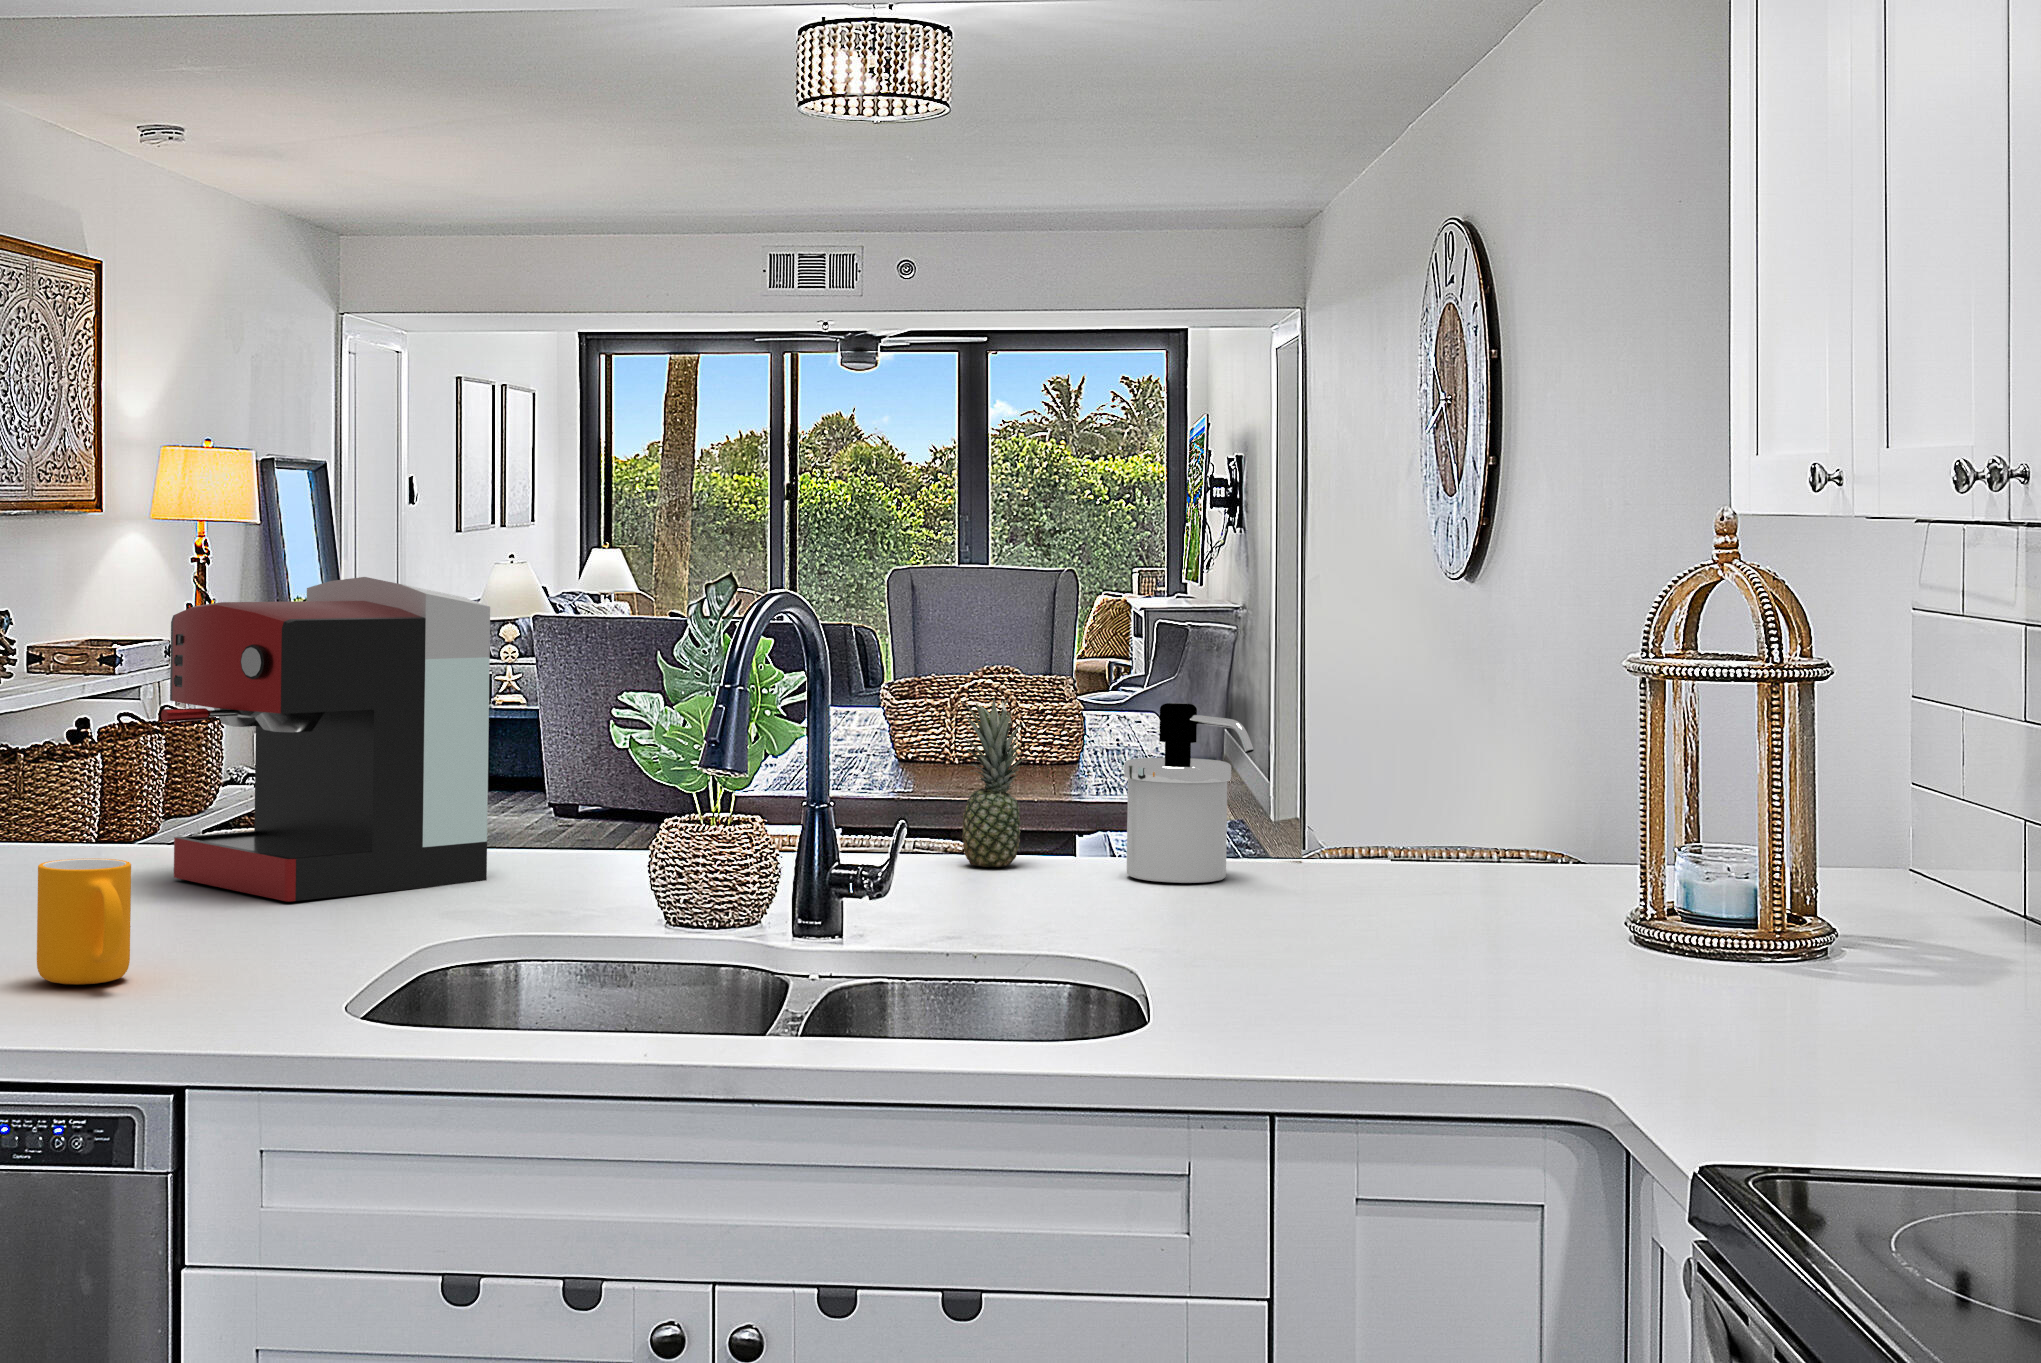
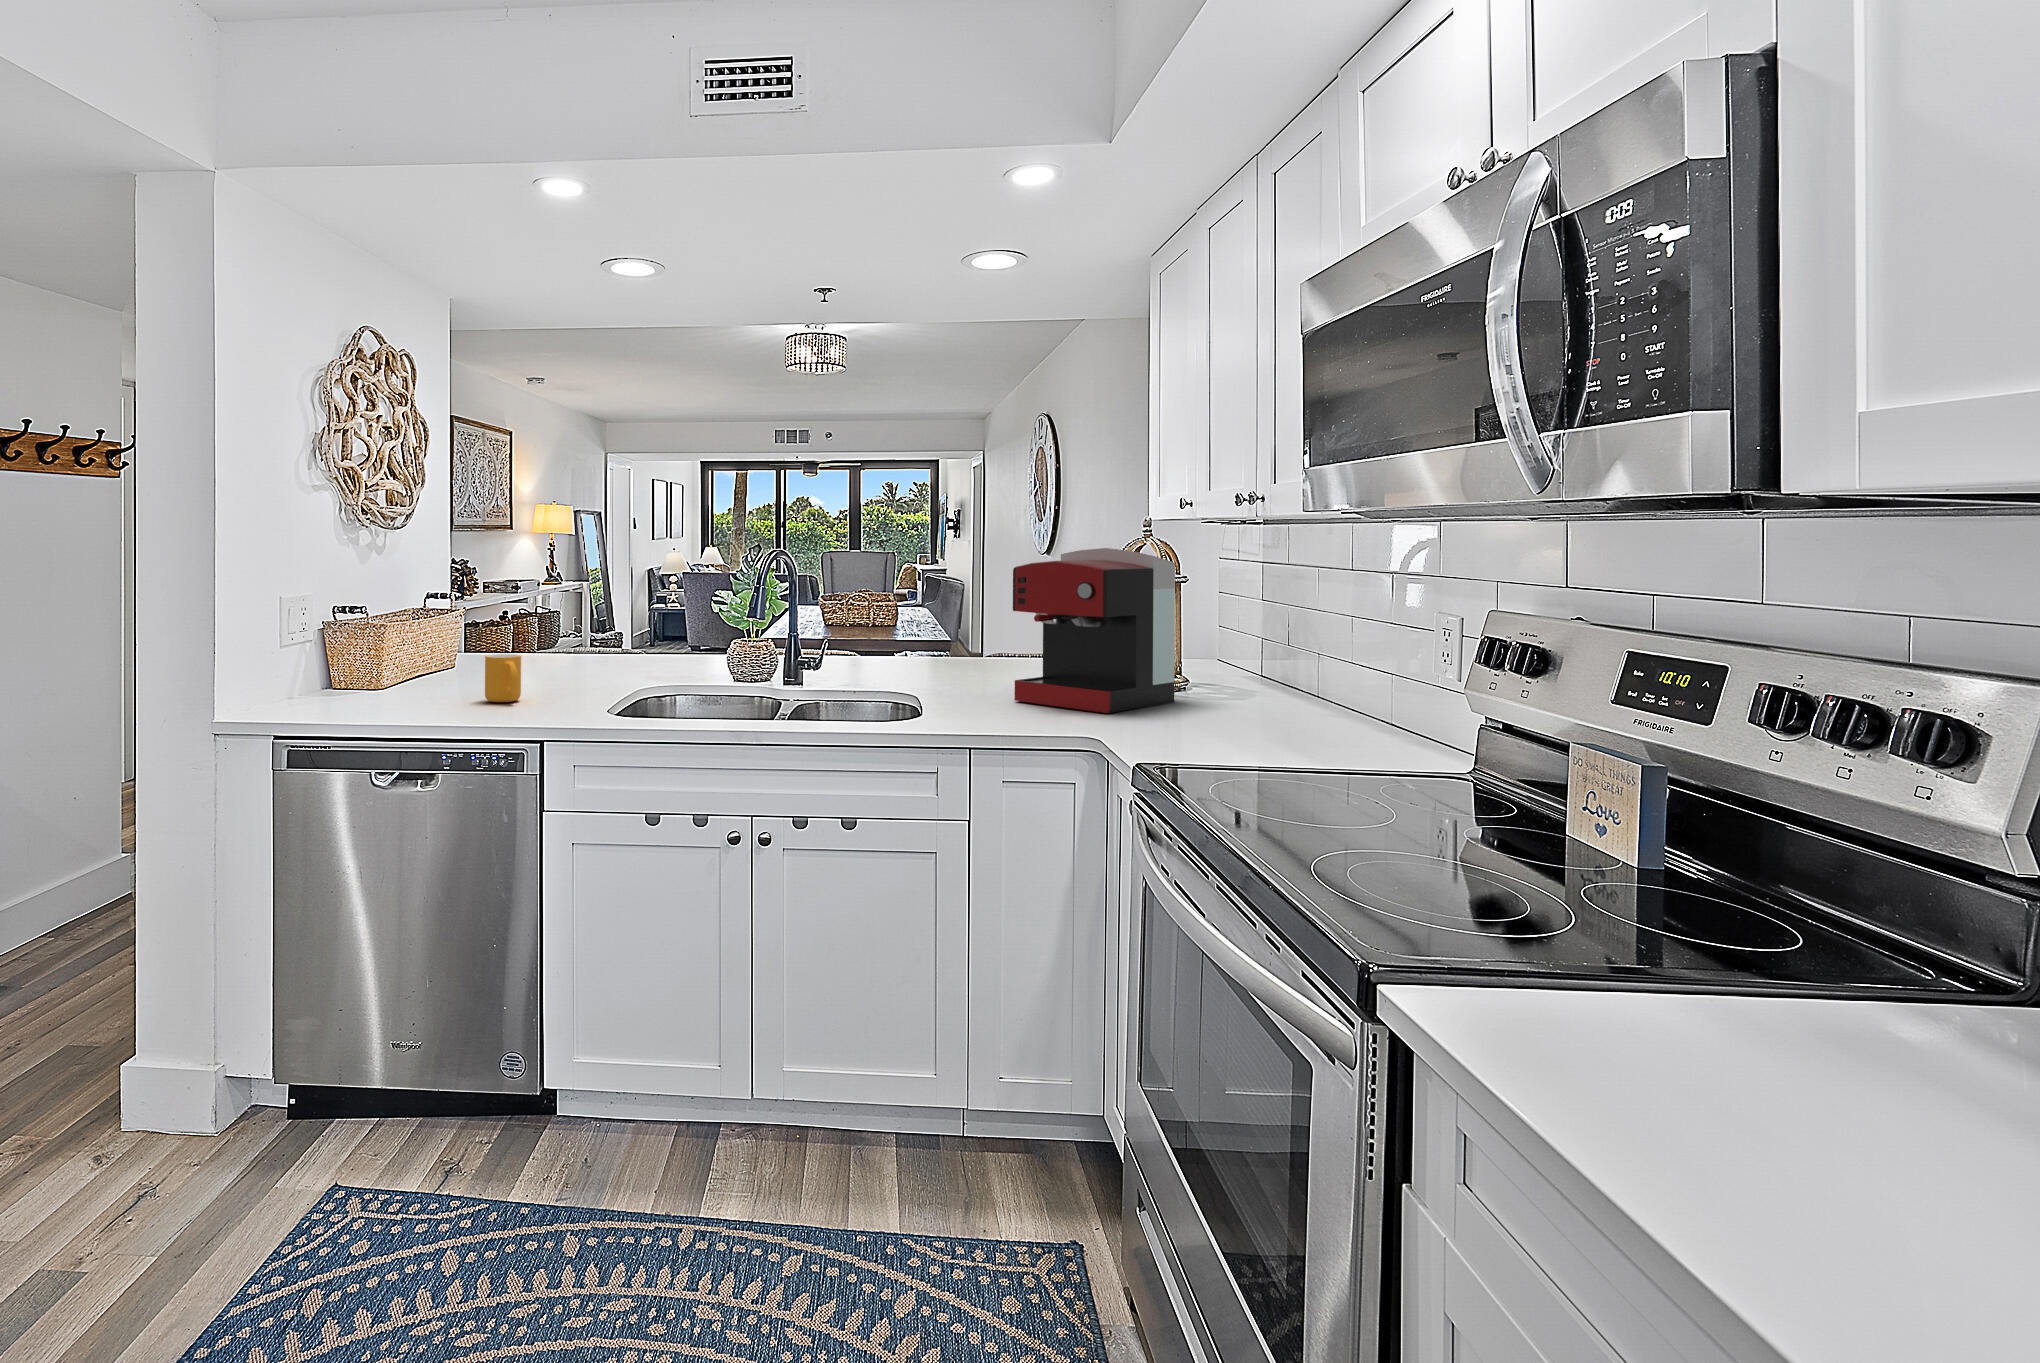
coffee maker: present [161,577,490,901] -> present [1013,548,1175,713]
fruit: present [962,698,1027,867] -> none [856,594,883,663]
soap dispenser: present [1124,703,1254,883] -> none [921,596,971,668]

